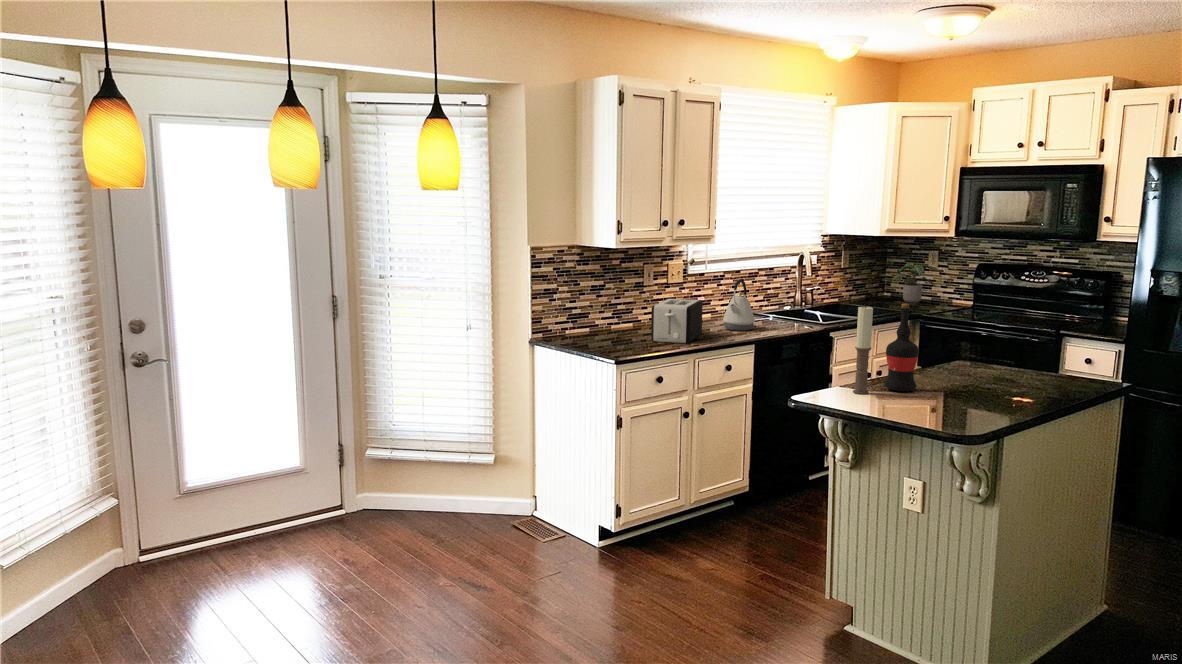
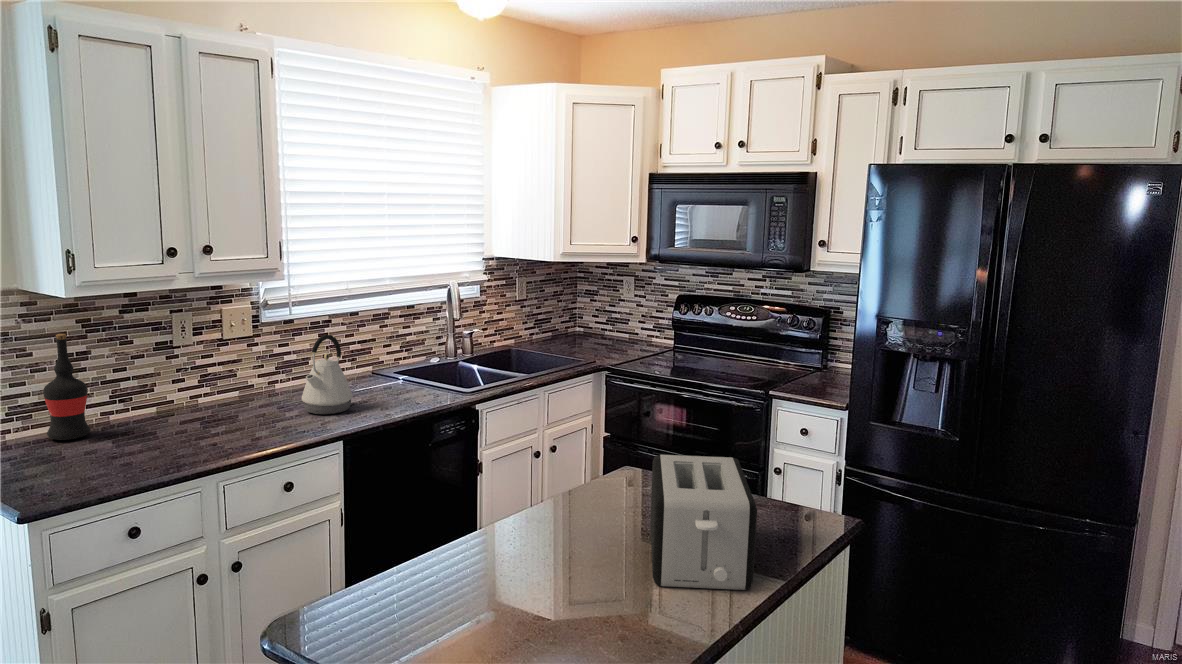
potted plant: present [893,263,940,303] -> none [580,292,637,343]
toaster: present [651,299,703,343] -> present [650,455,757,590]
wine bottle: present [884,303,919,391] -> present [43,334,91,440]
candle: present [853,306,873,394] -> none [398,433,429,607]

